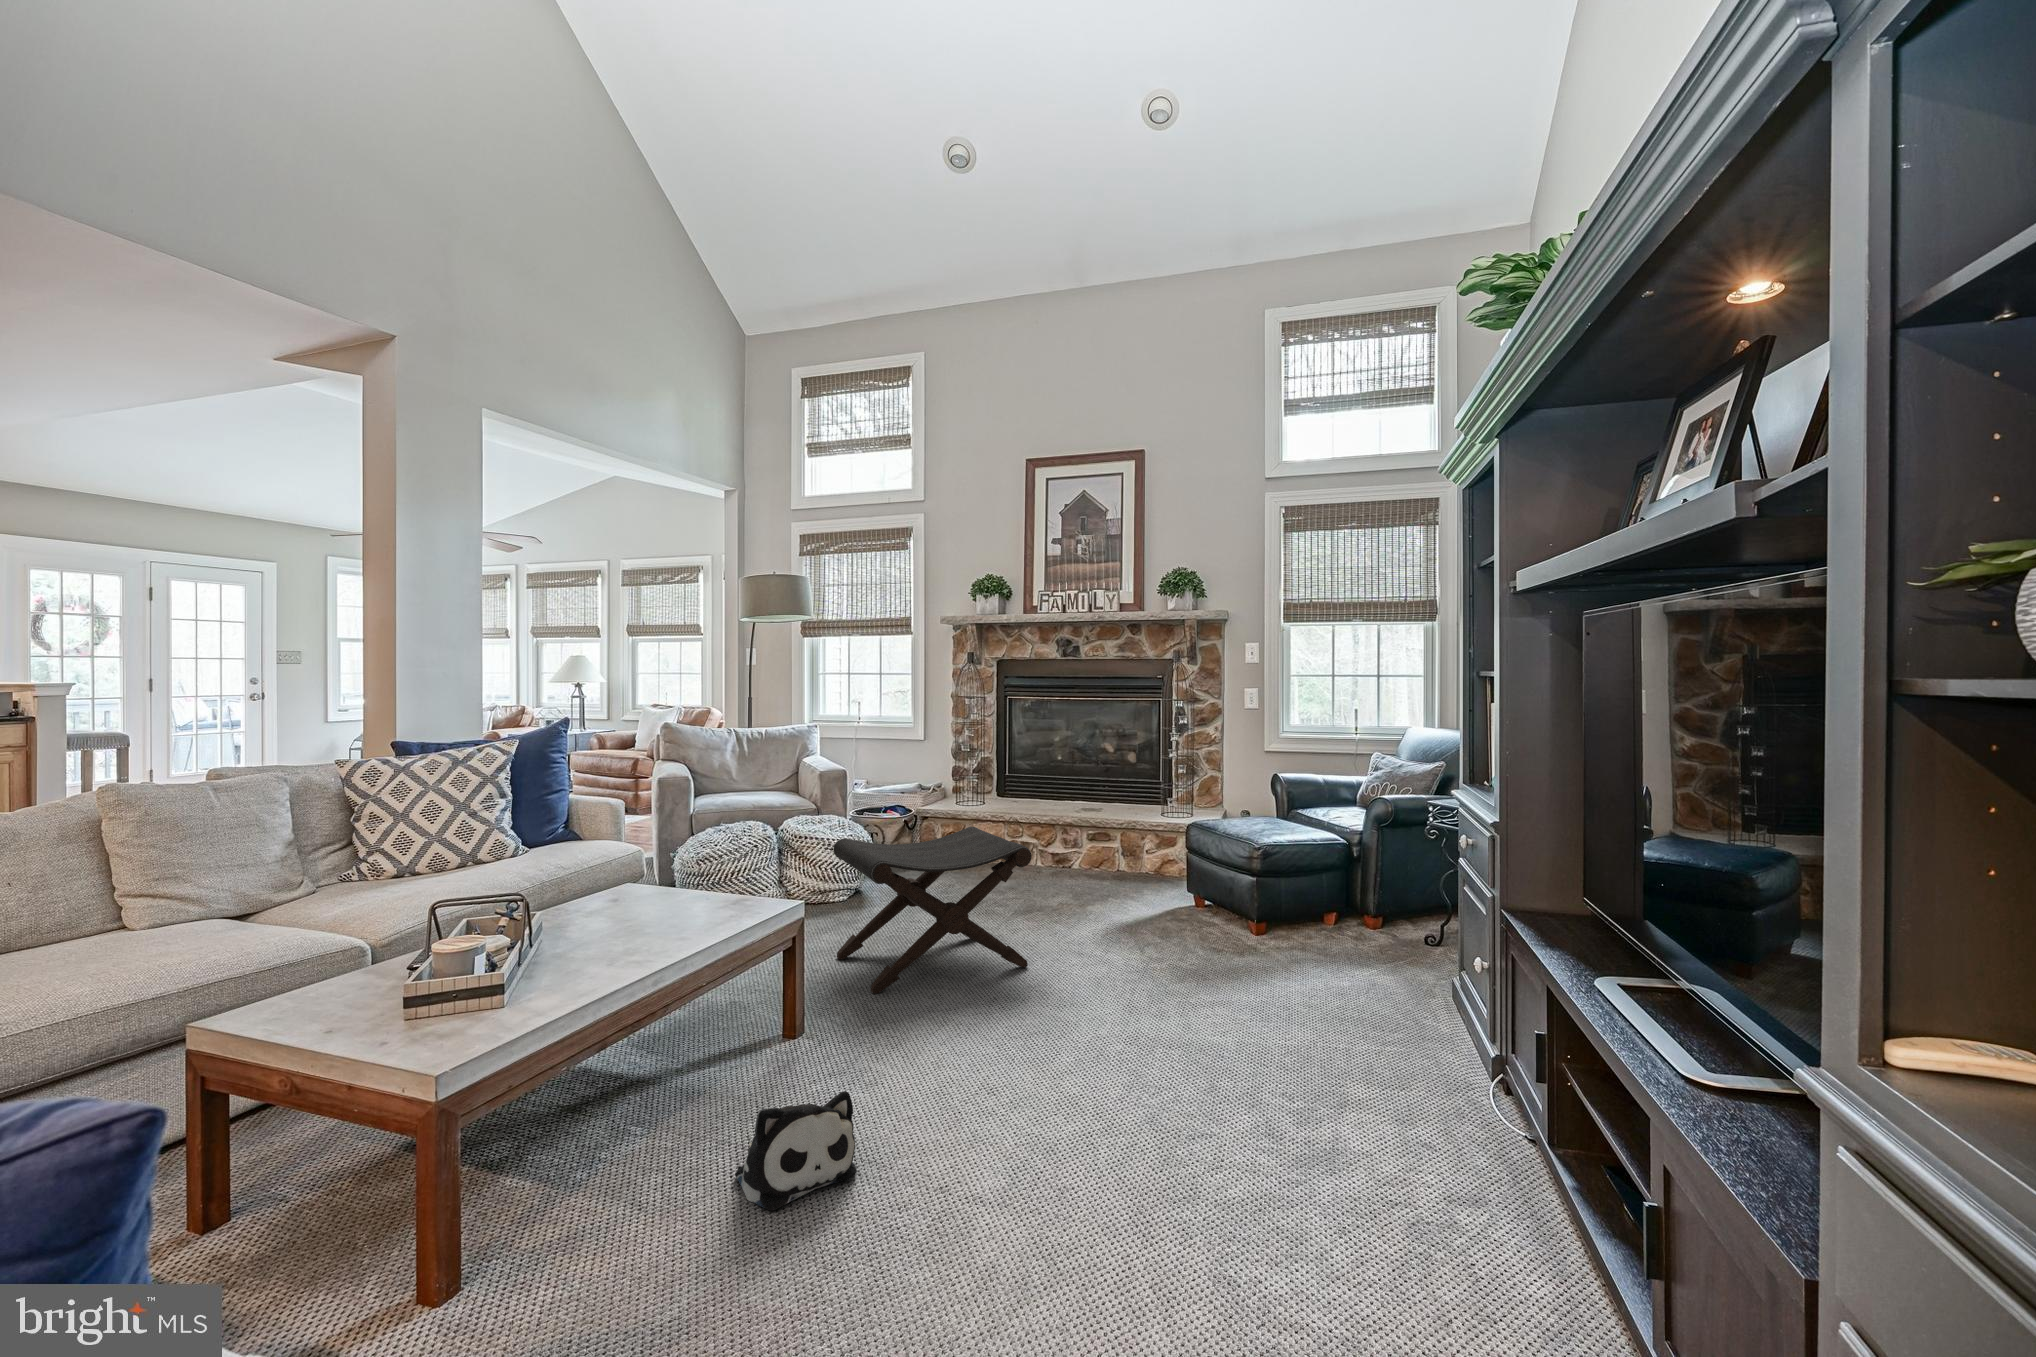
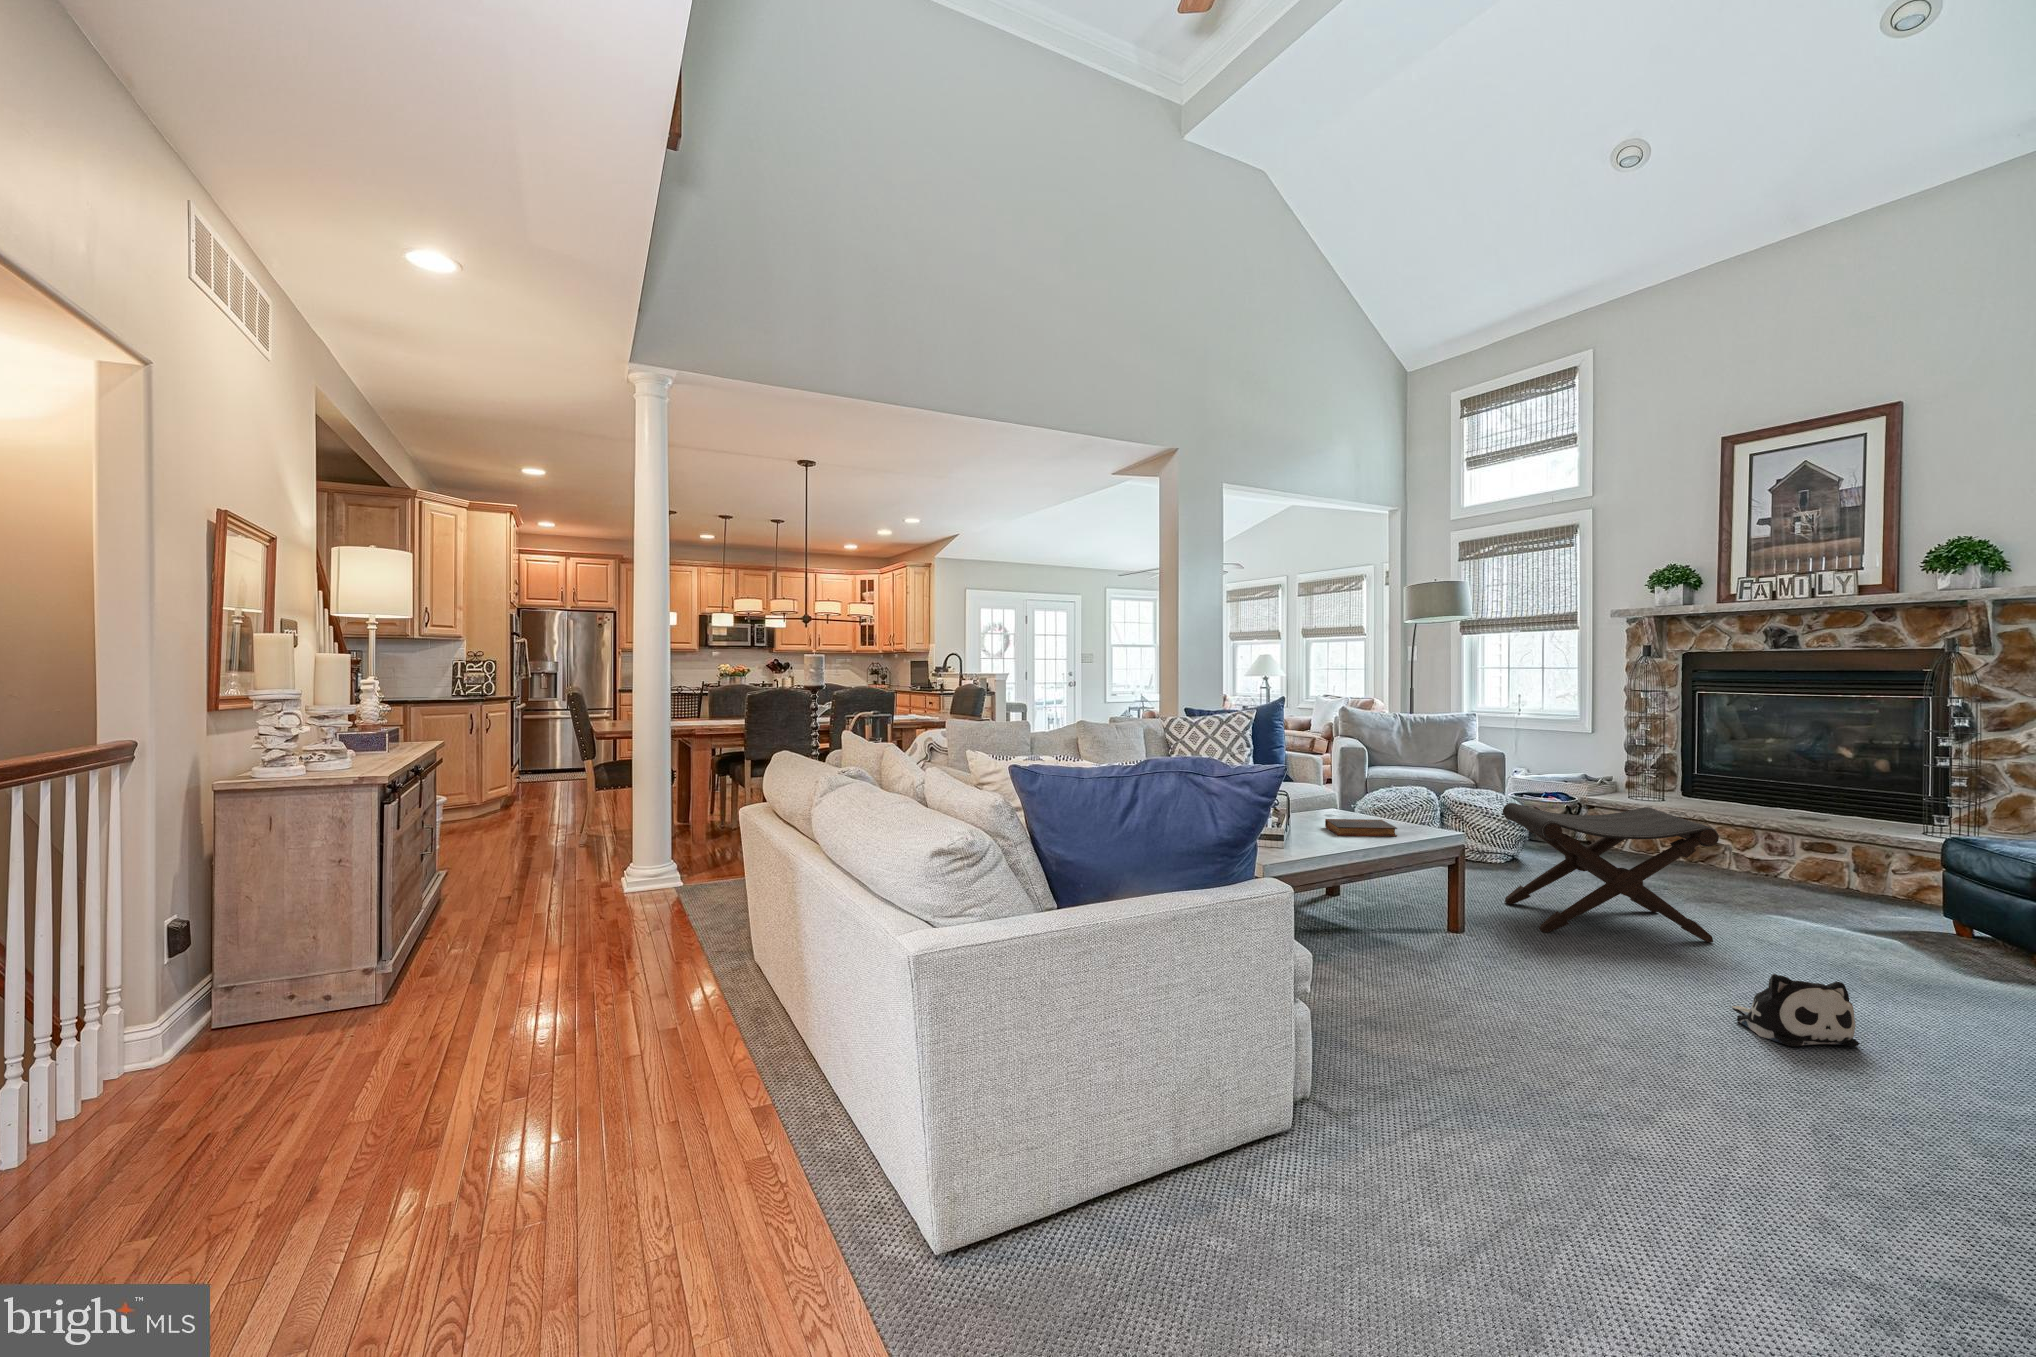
book: none [600,890,698,927] -> present [1325,819,1397,836]
plush toy: present [735,1092,857,1211] -> present [1732,974,1859,1047]

